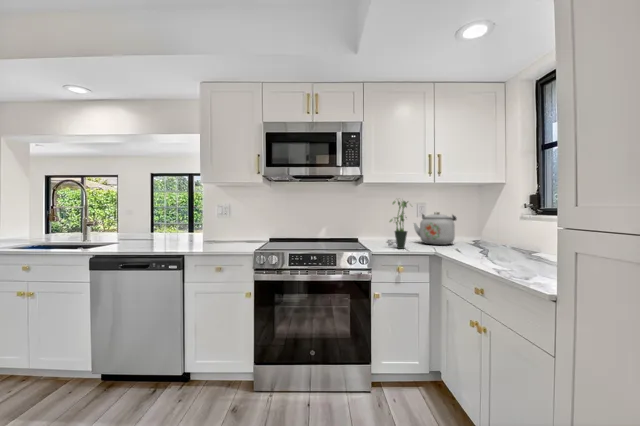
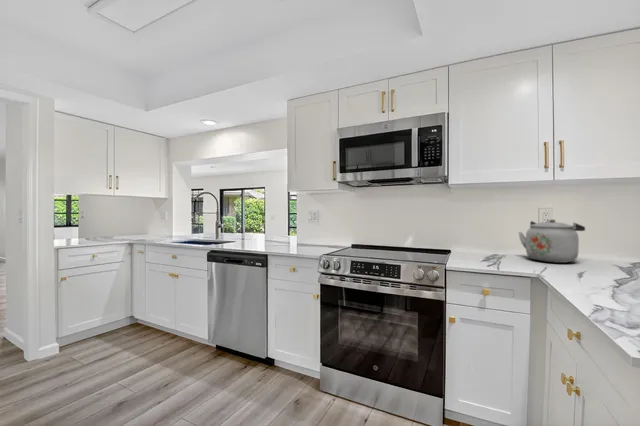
potted plant: present [390,201,408,249] -> none [471,203,501,264]

